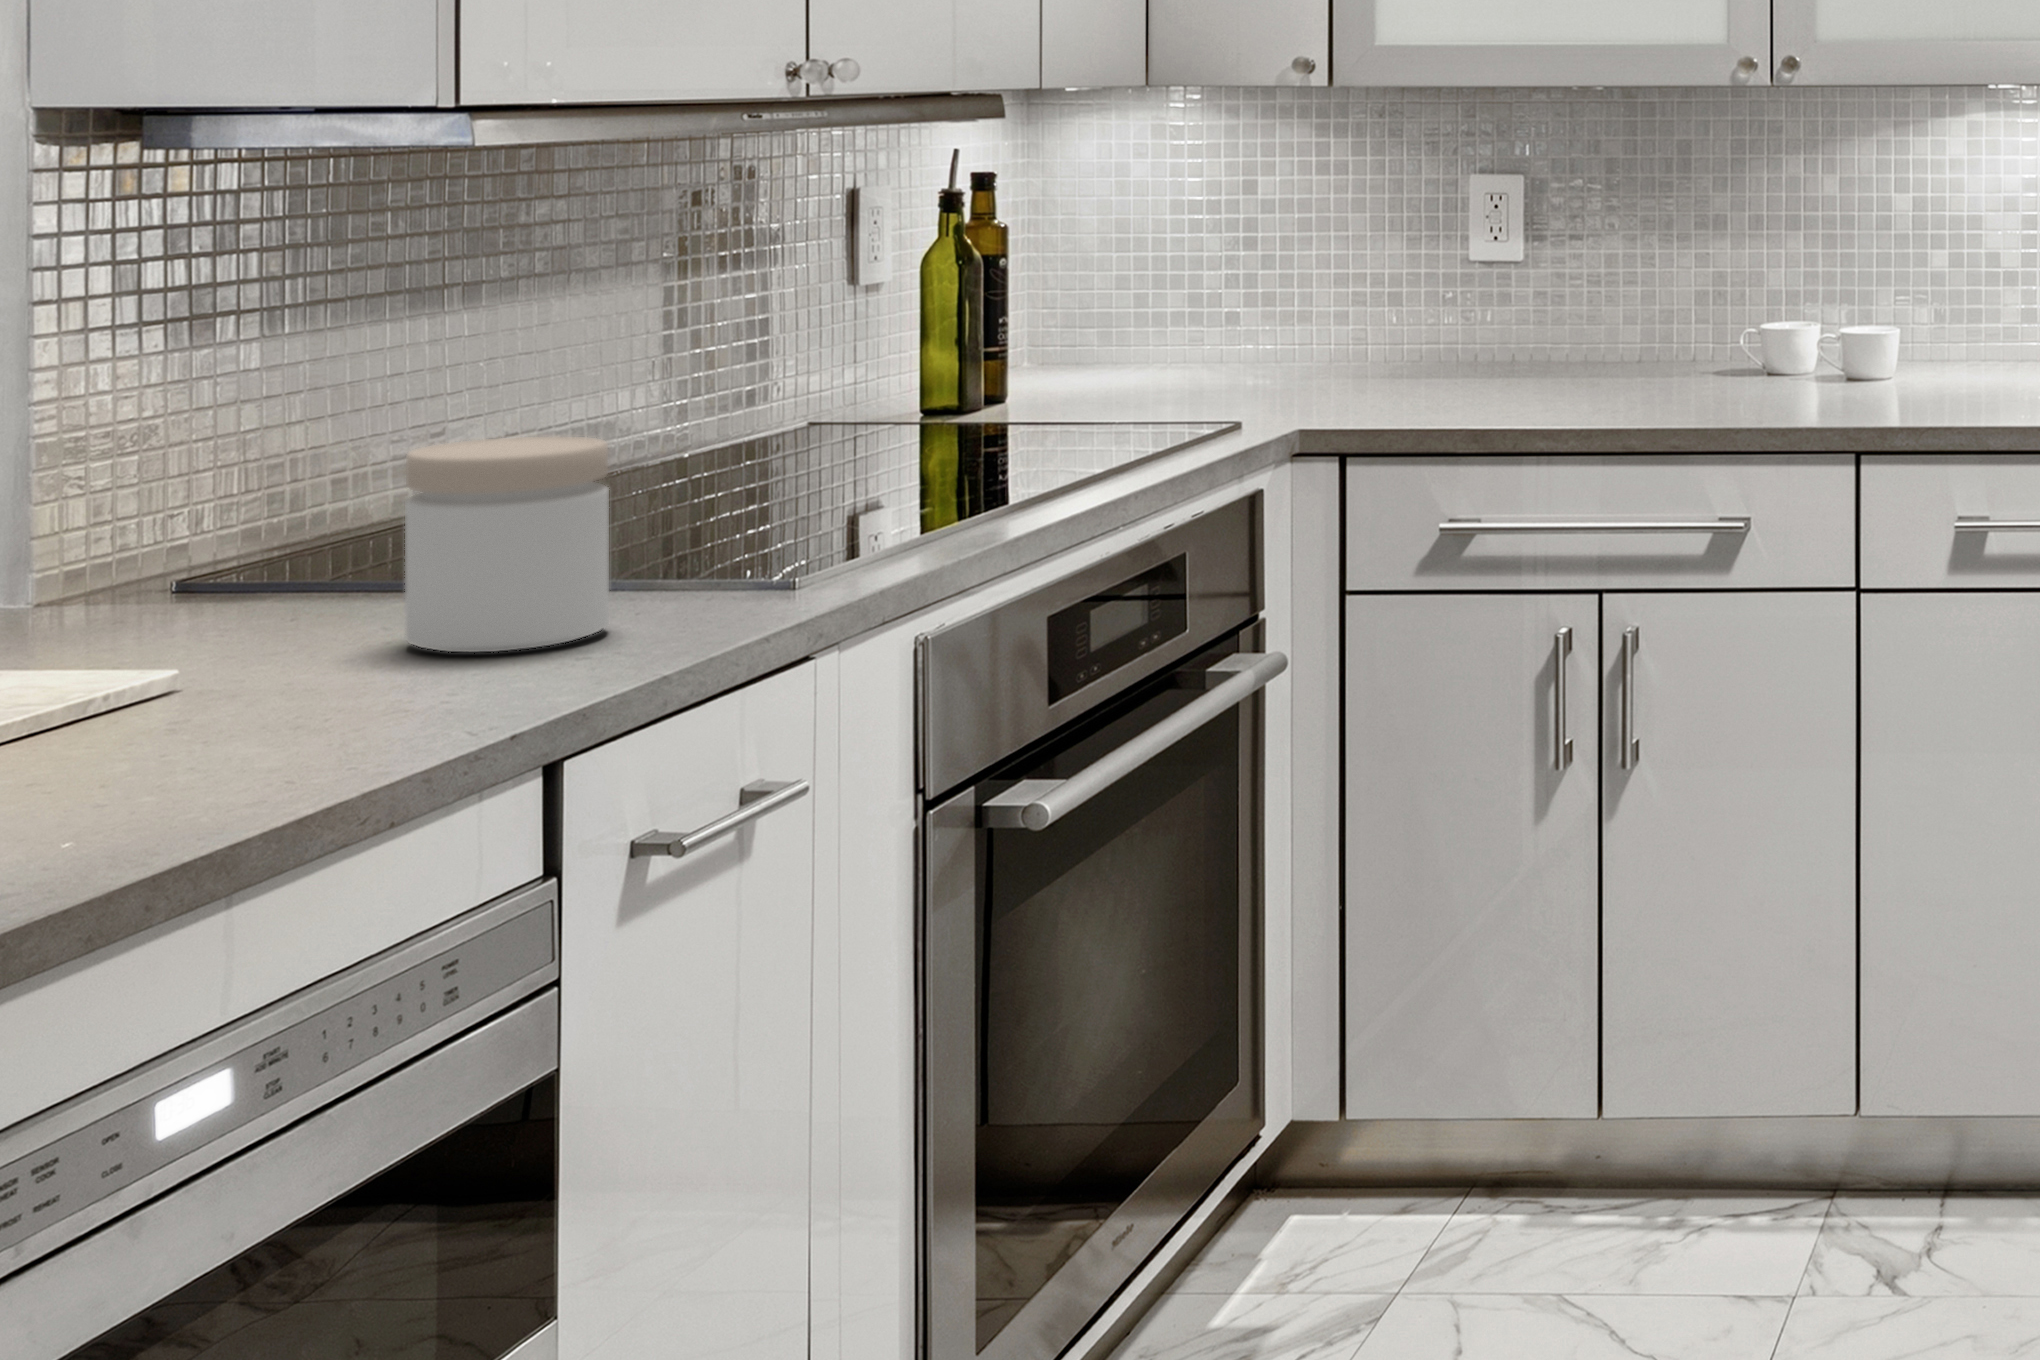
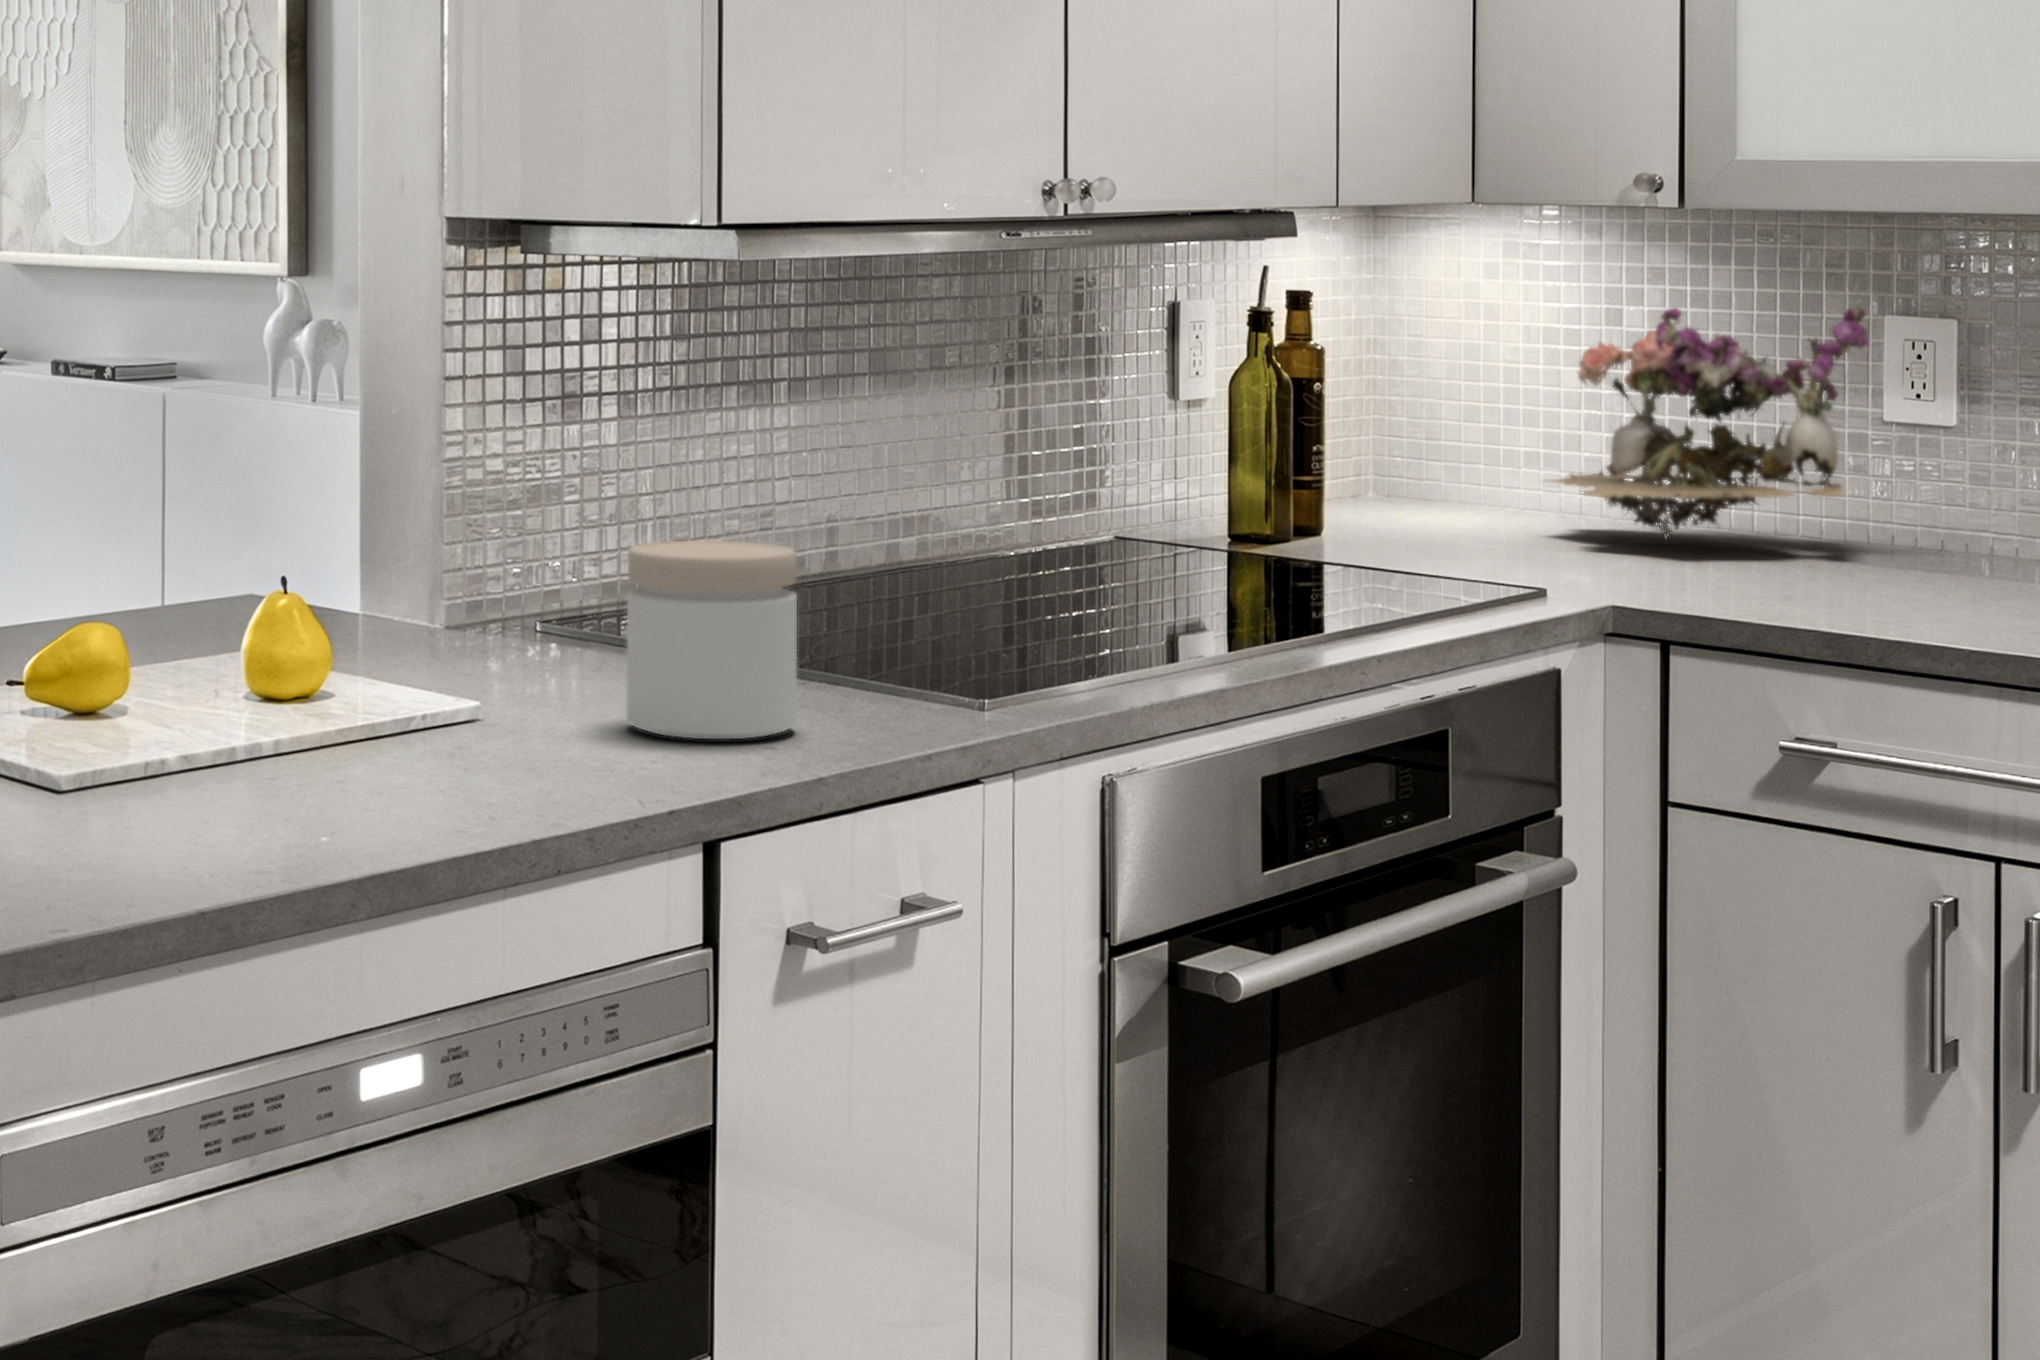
flower arrangement: none [1193,161,1463,371] -> present [1547,300,1869,538]

